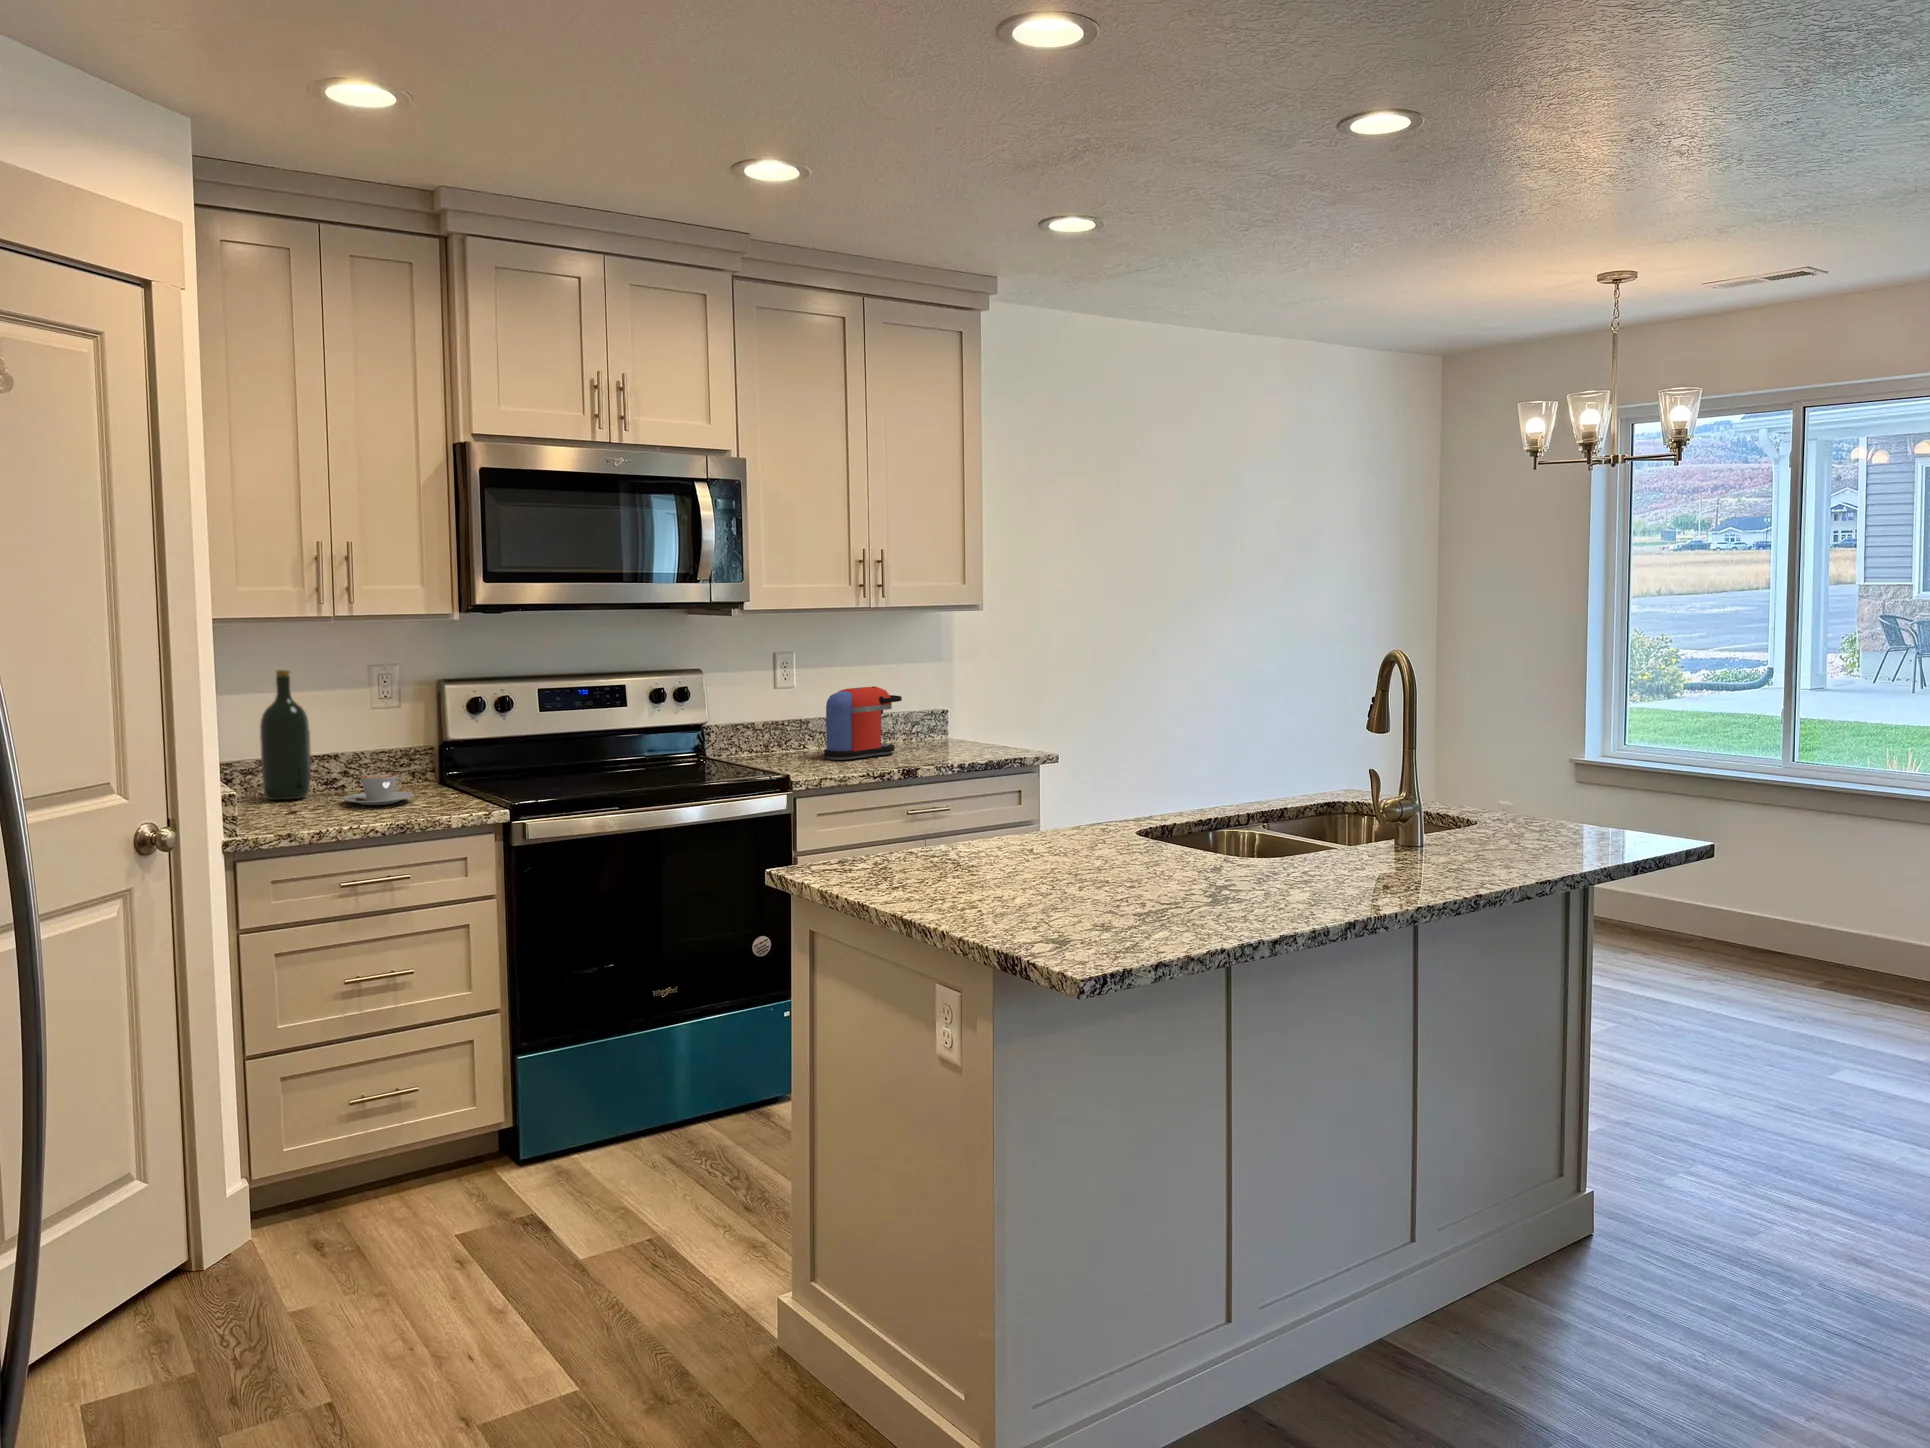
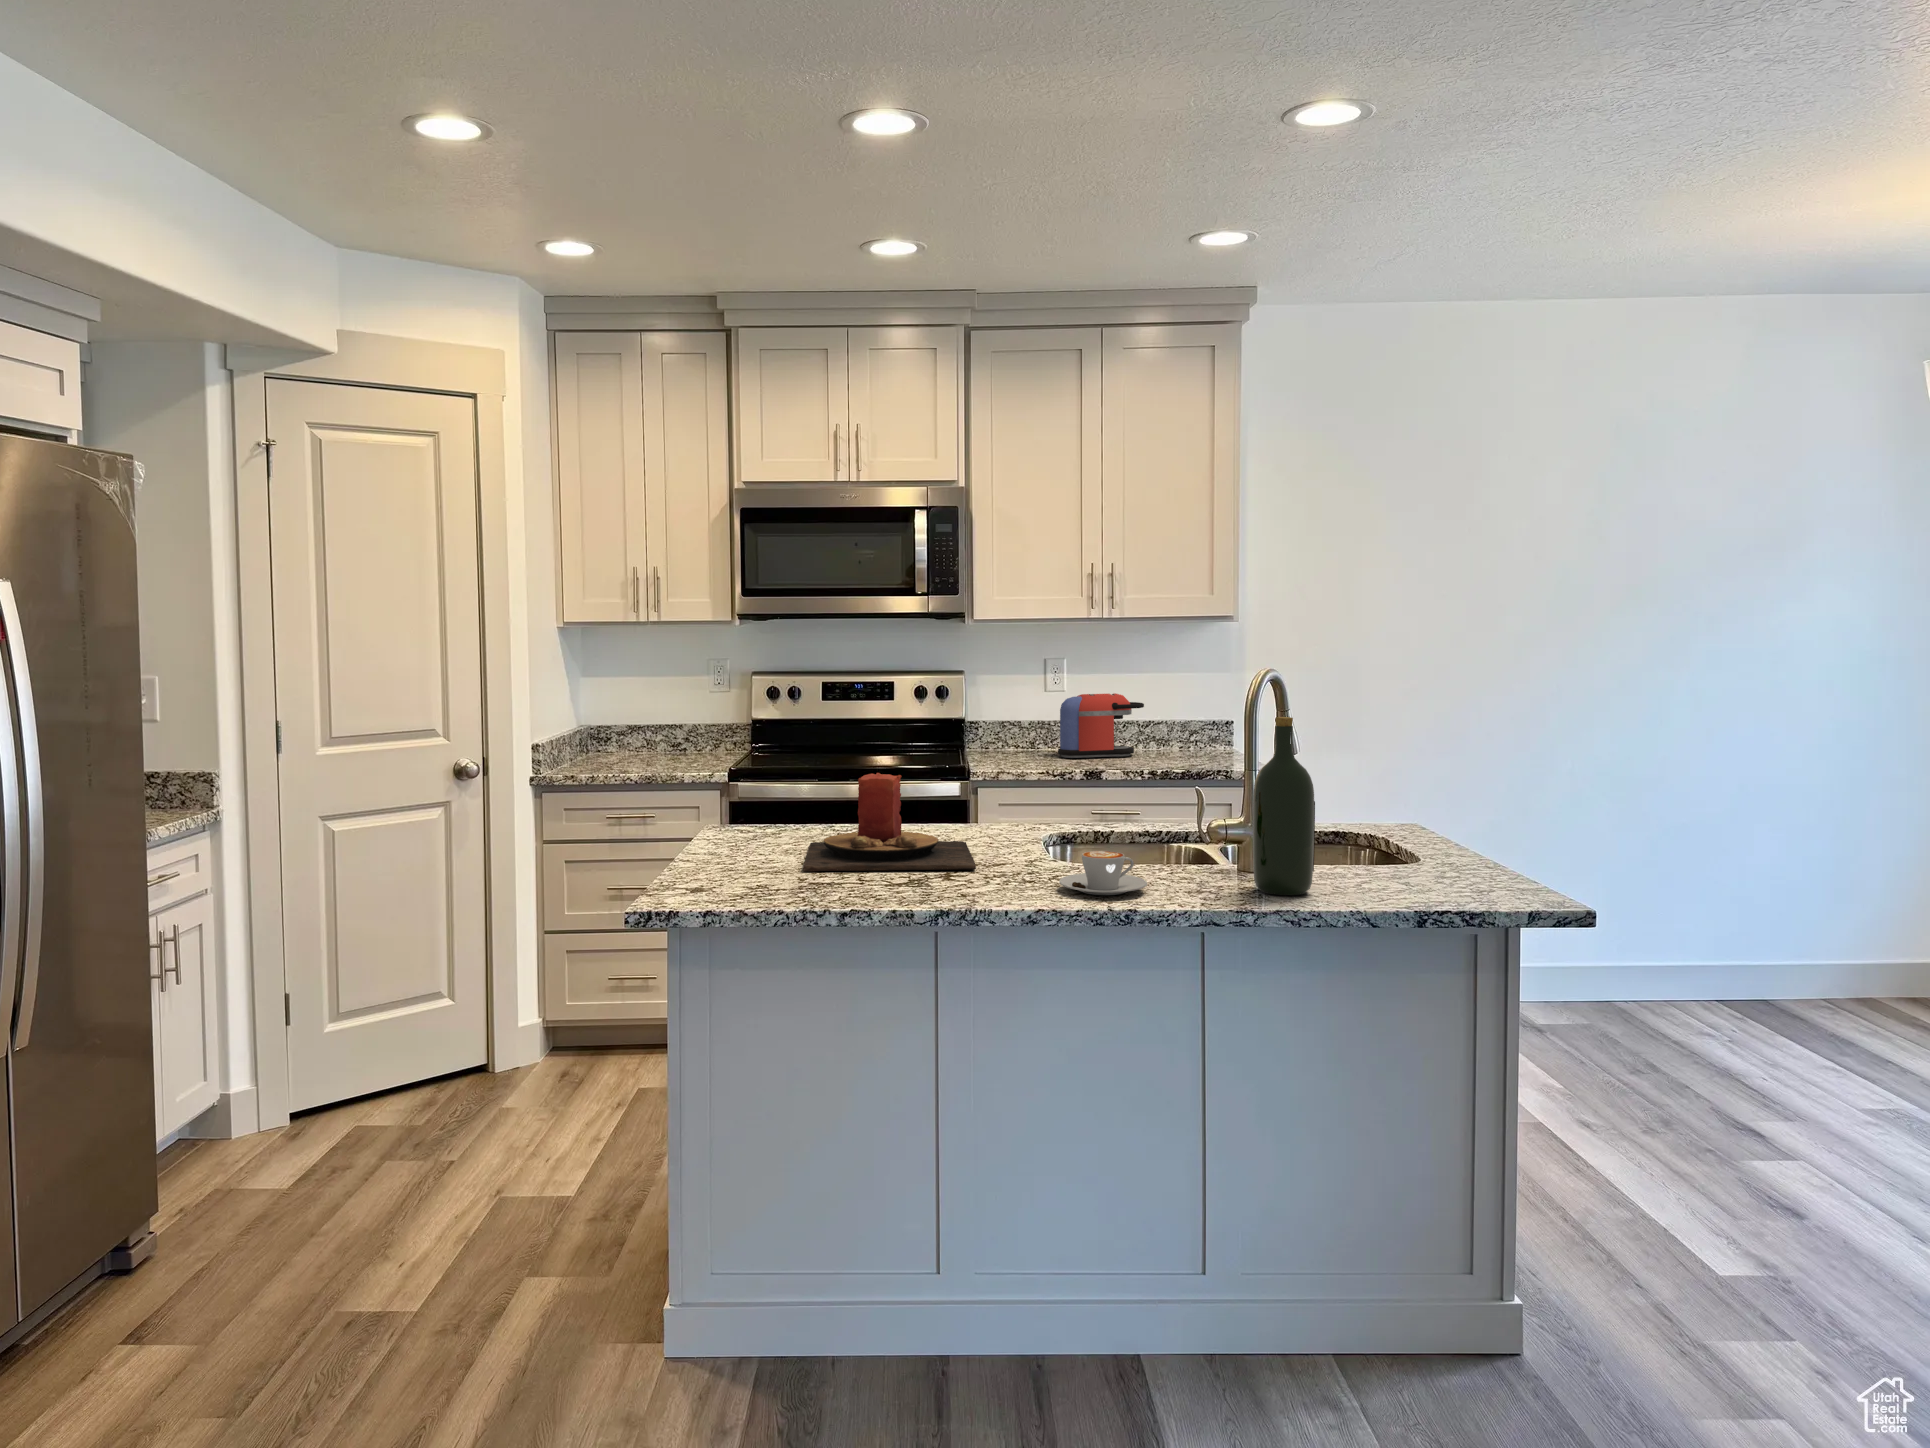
wine bottle: present [260,670,311,800] -> present [1253,717,1315,895]
coffee cup: present [343,774,414,805] -> present [1059,851,1147,895]
candle: none [990,783,1236,905] -> present [804,773,976,872]

